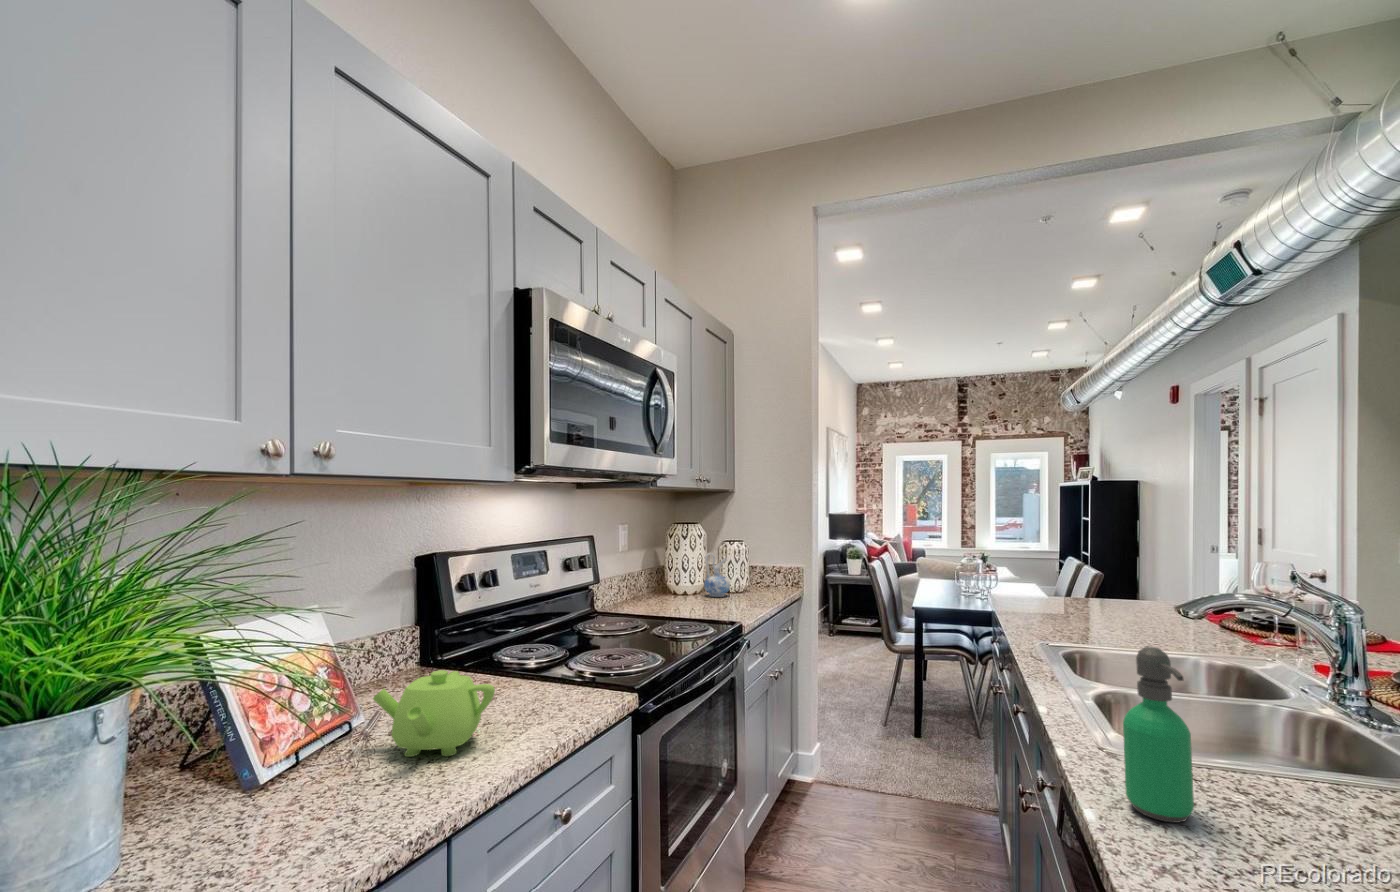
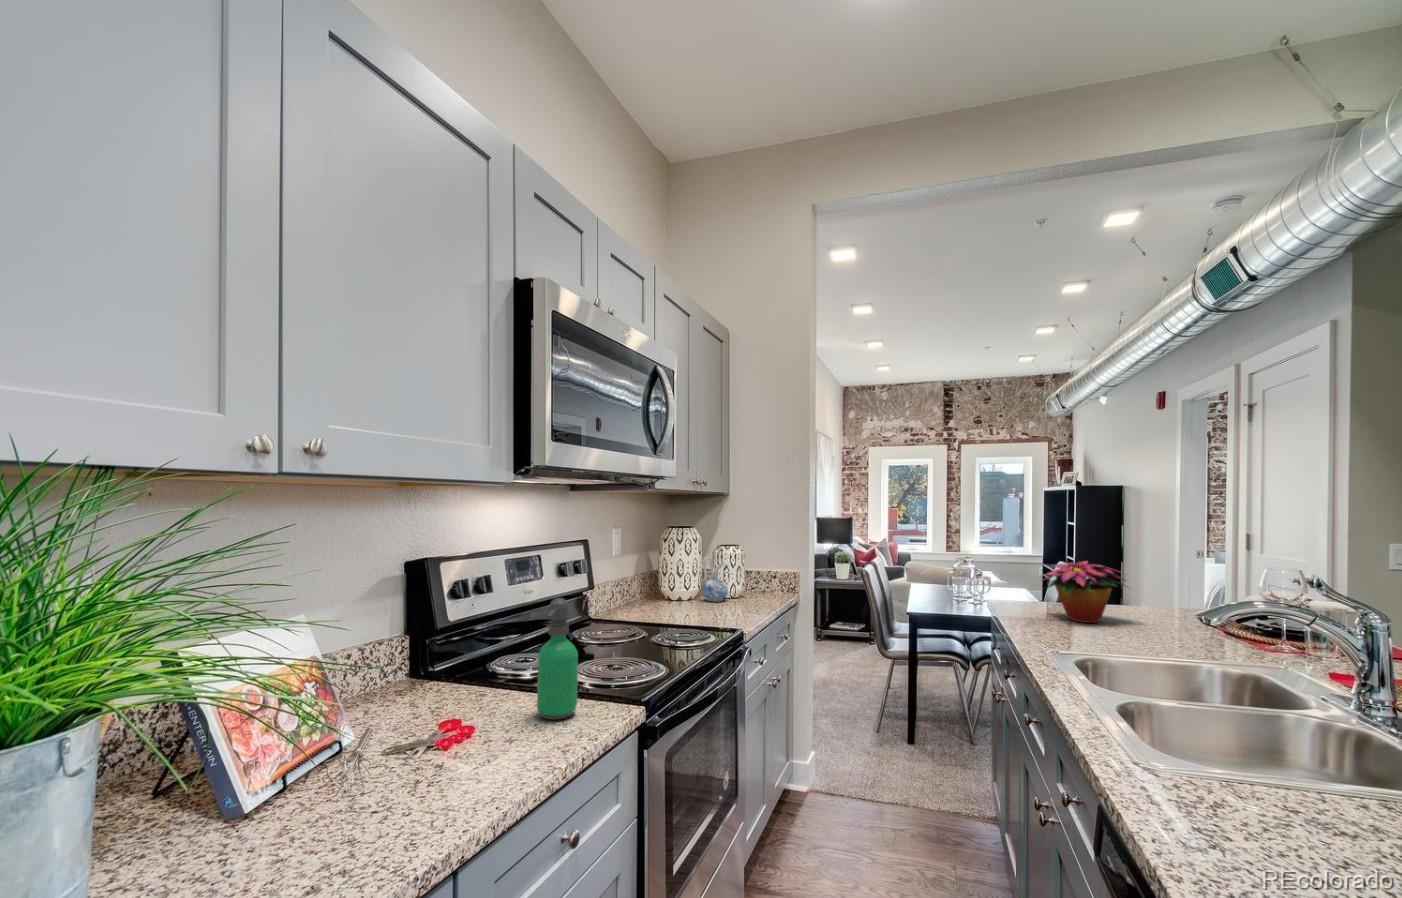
flower arrangement: none [1033,556,1136,618] -> present [1046,561,1128,623]
soap dispenser: present [1123,647,1194,823] -> present [537,598,578,720]
teapot: present [373,670,495,757] -> none [367,684,500,778]

